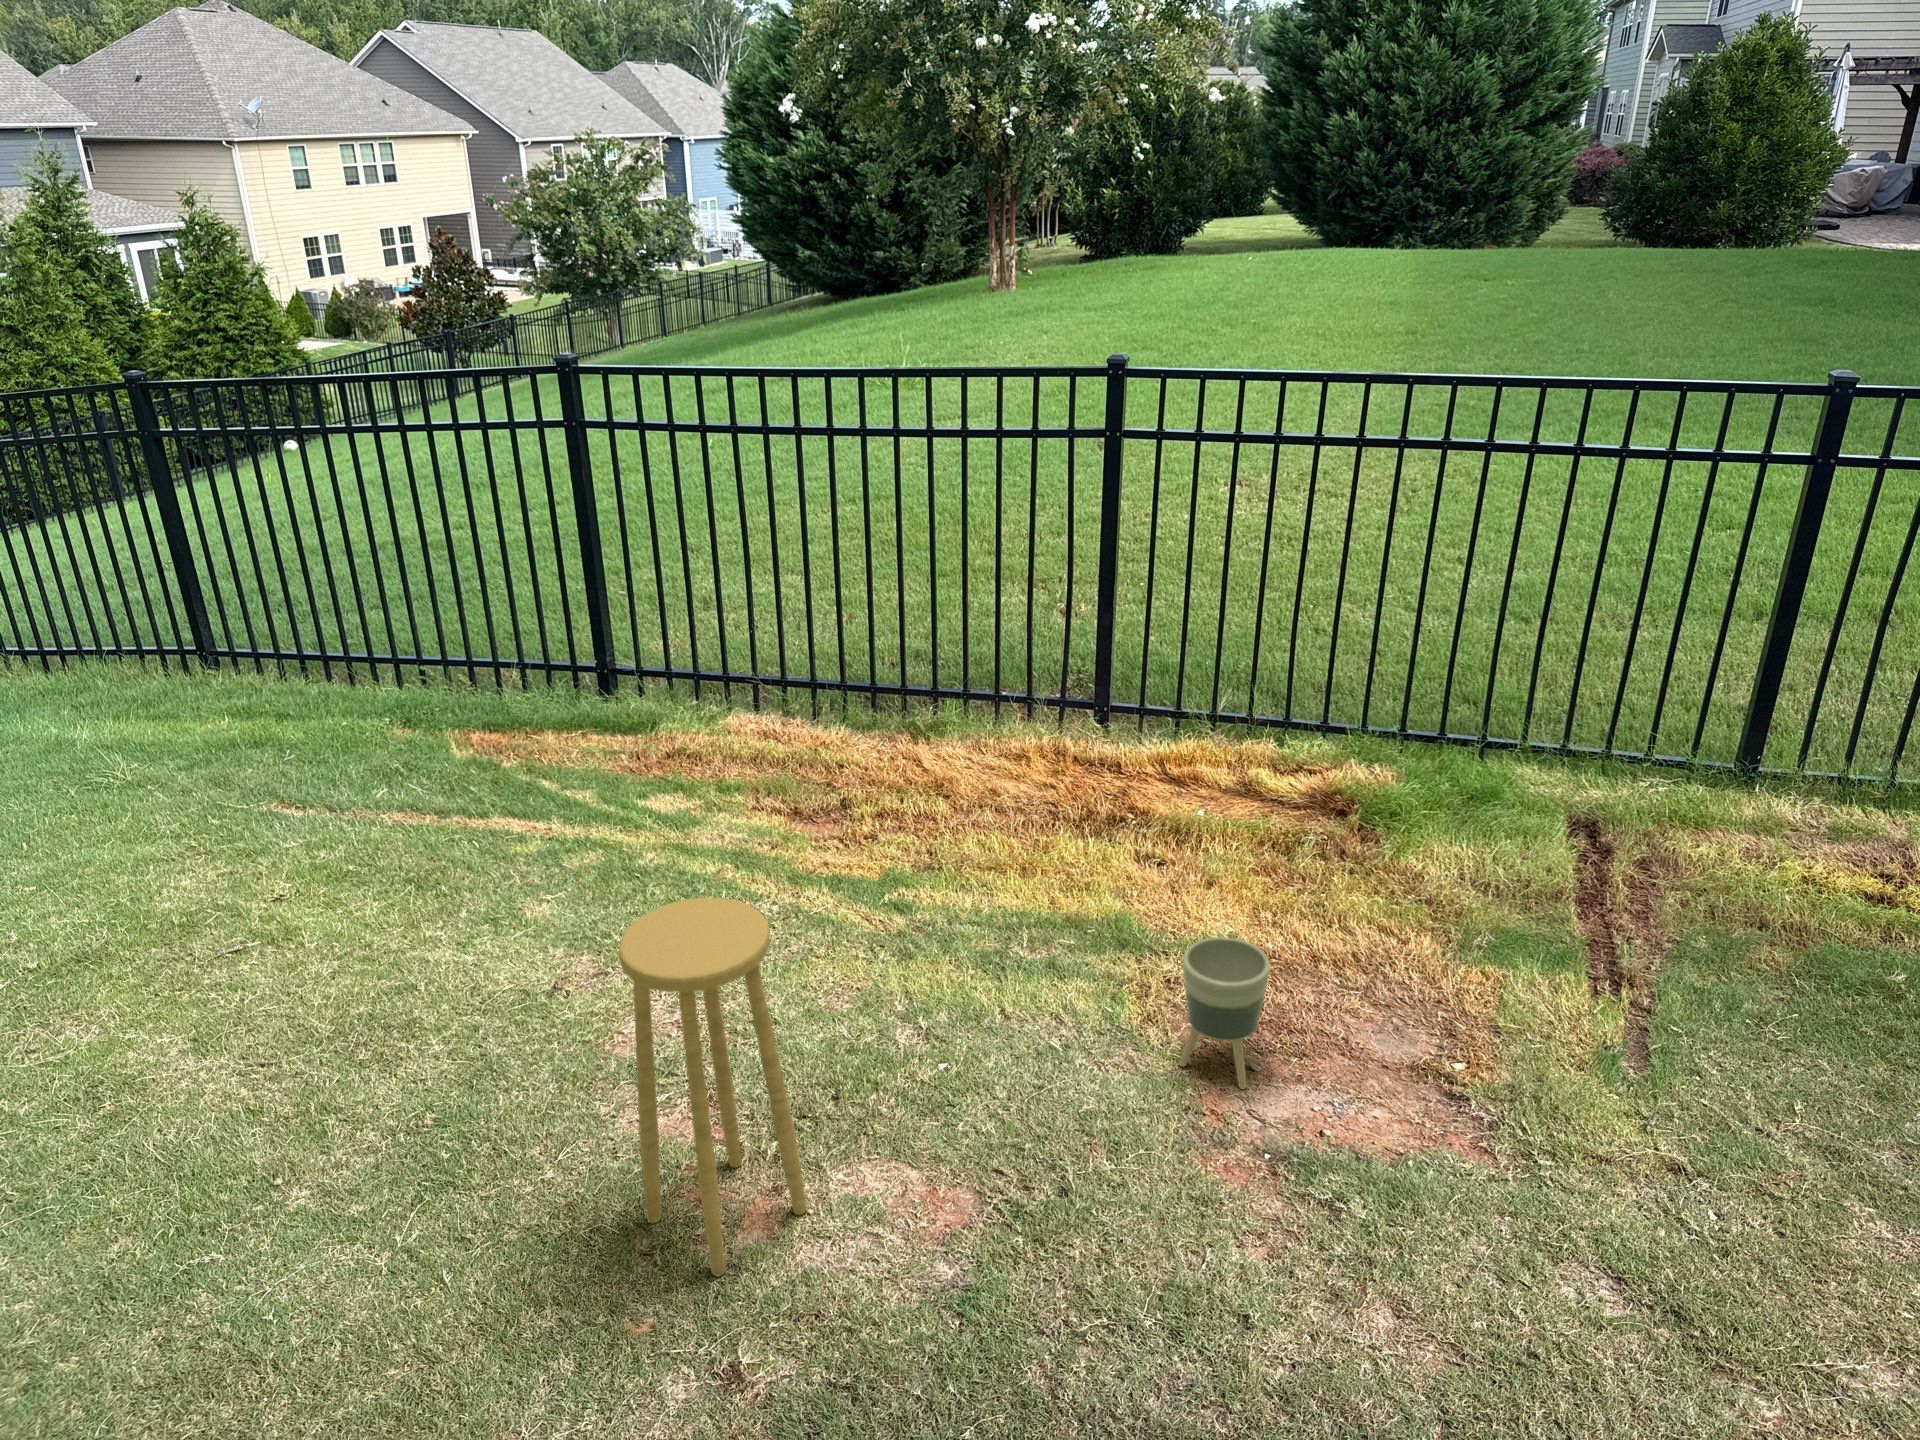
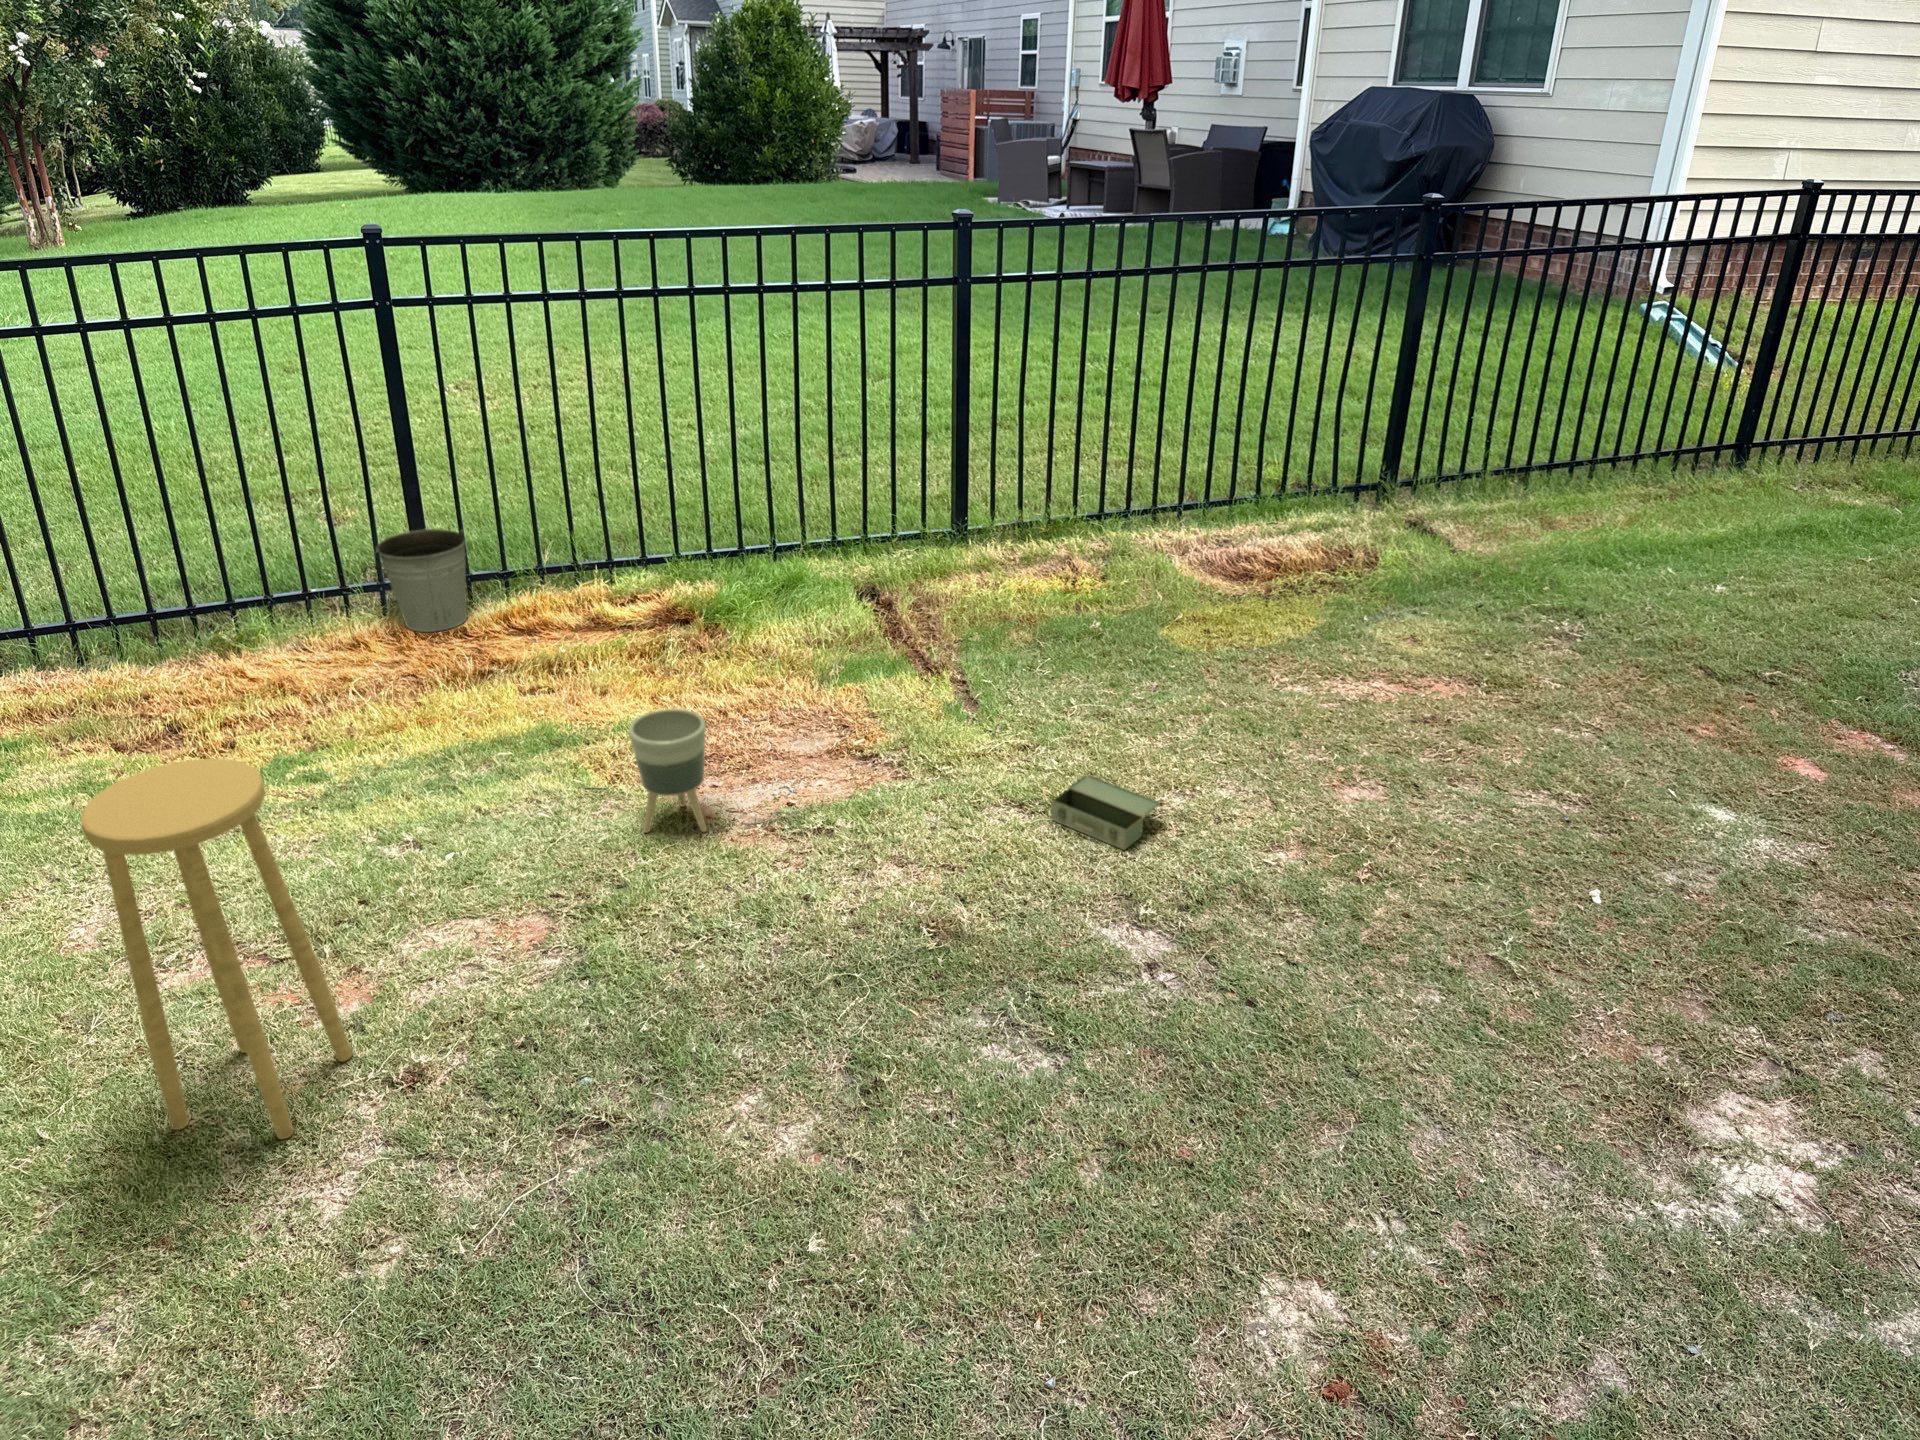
bucket: none [1054,656,1144,761] -> present [374,529,467,632]
toolbox: none [1698,1201,1882,1341] -> present [1051,775,1159,850]

